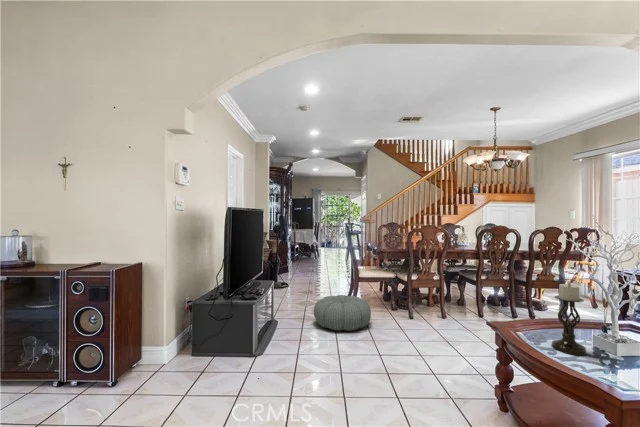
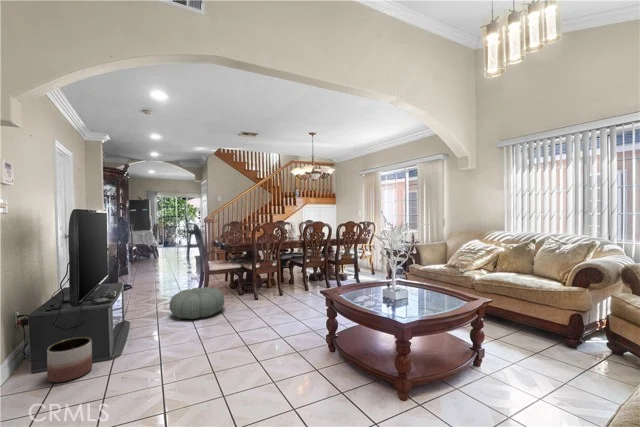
candle holder: present [551,283,587,355] -> none [351,256,369,299]
planter: none [199,331,234,373] -> present [47,337,92,382]

